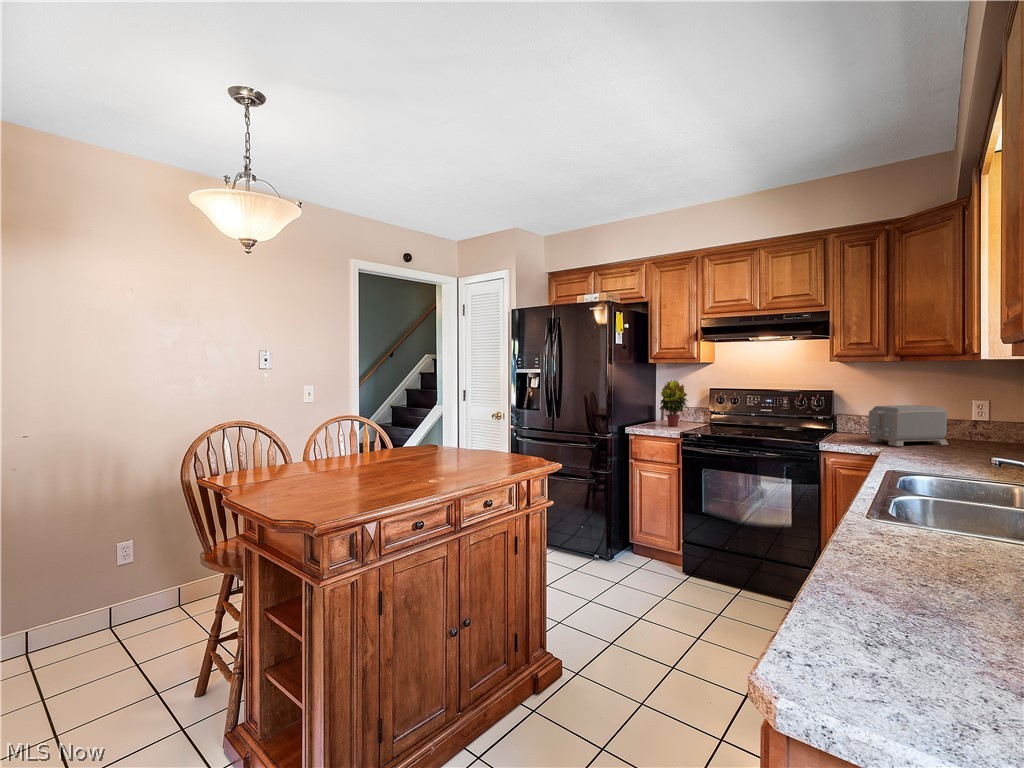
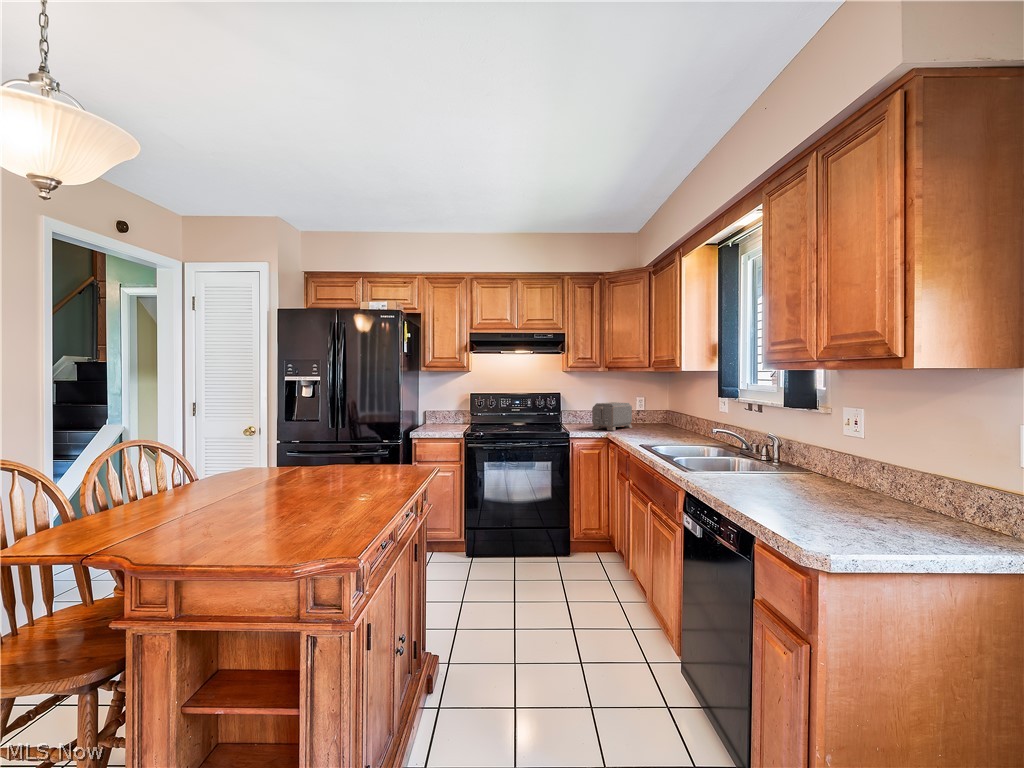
potted plant: present [660,380,687,426] -> none [429,386,456,428]

